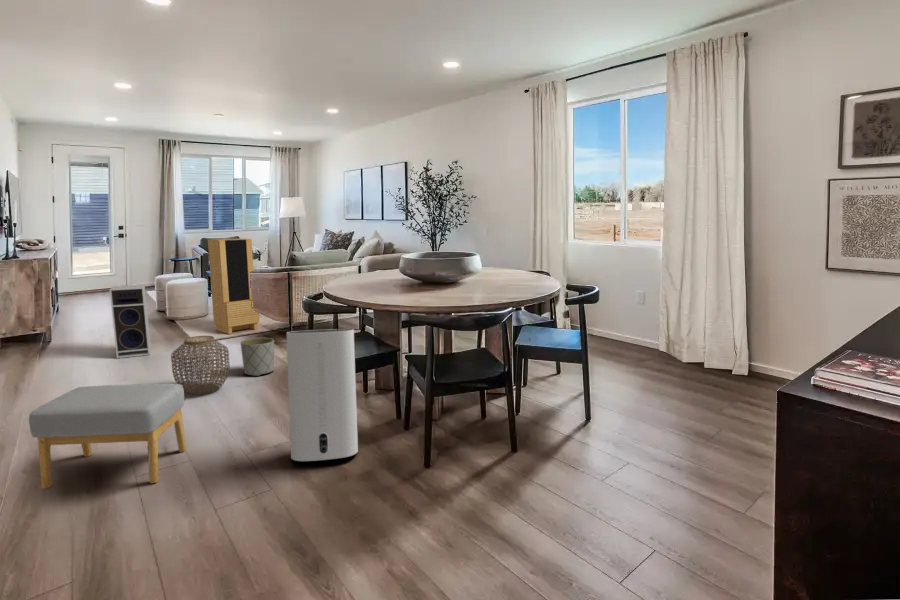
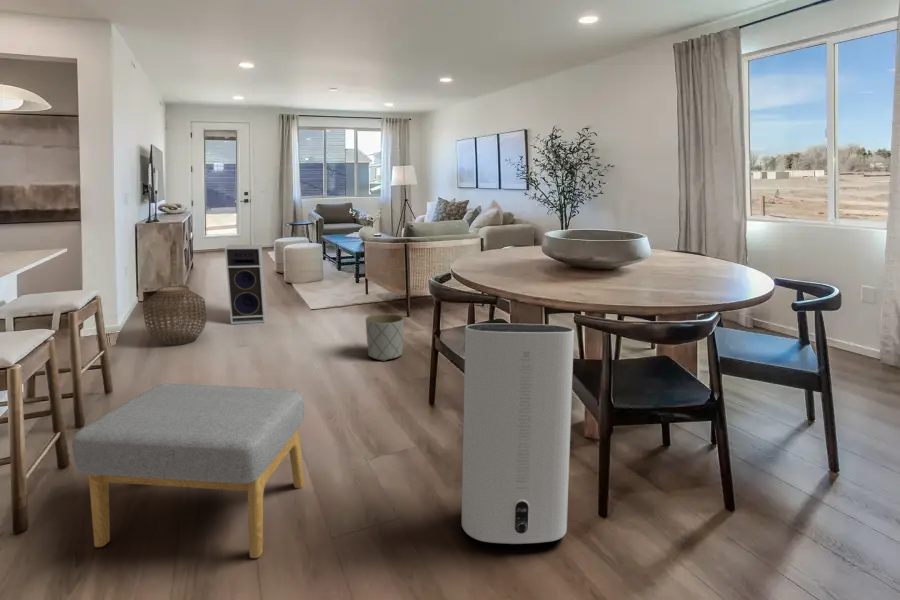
storage cabinet: present [208,238,259,334] -> none [327,199,377,303]
woven basket: present [171,336,230,395] -> present [143,286,206,345]

